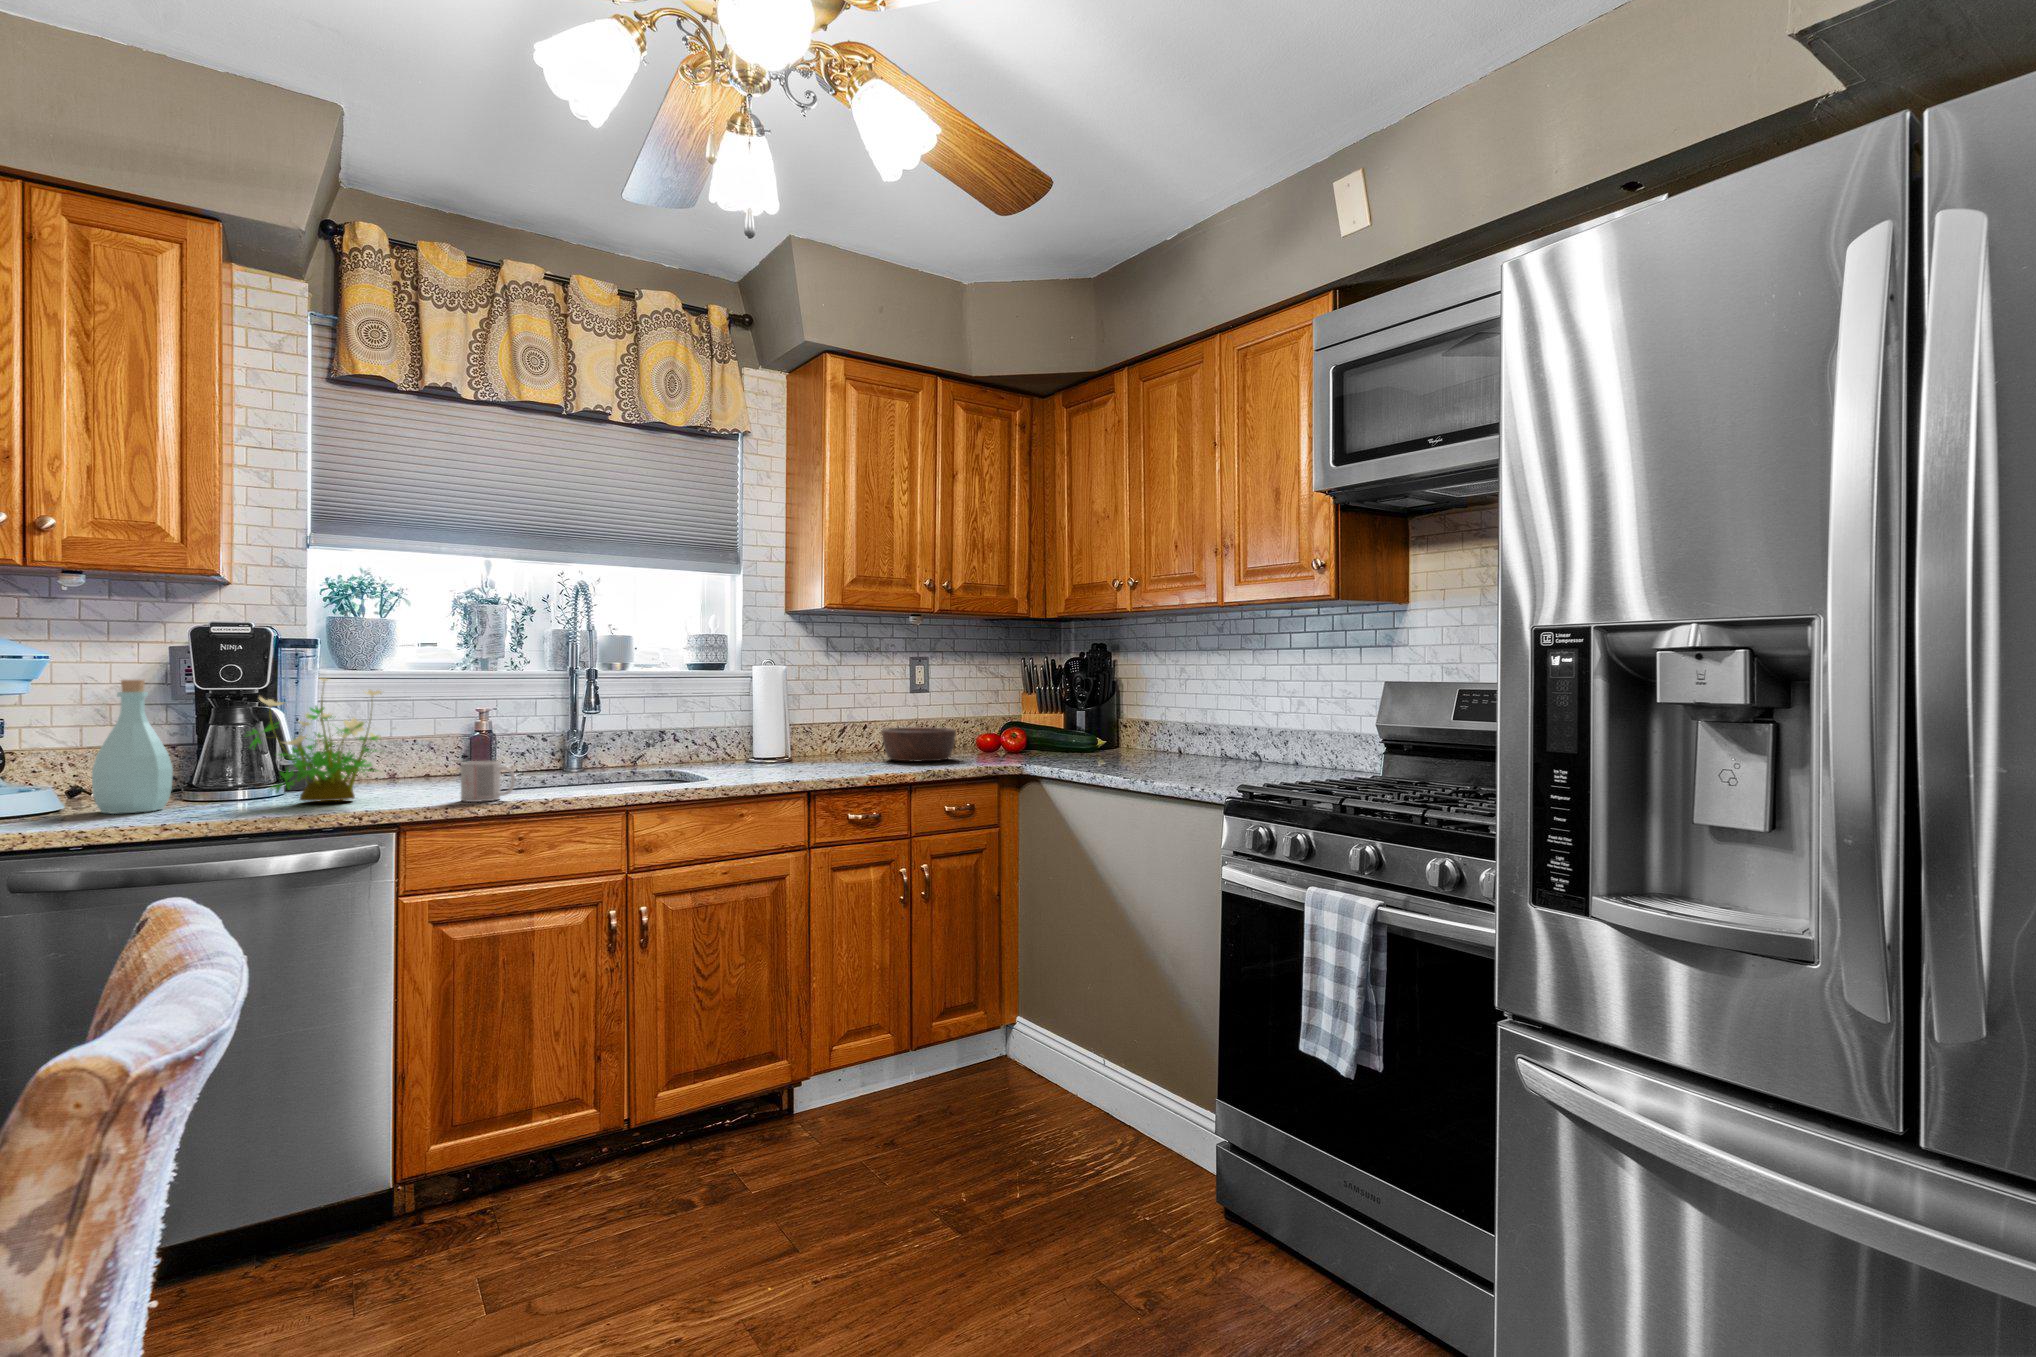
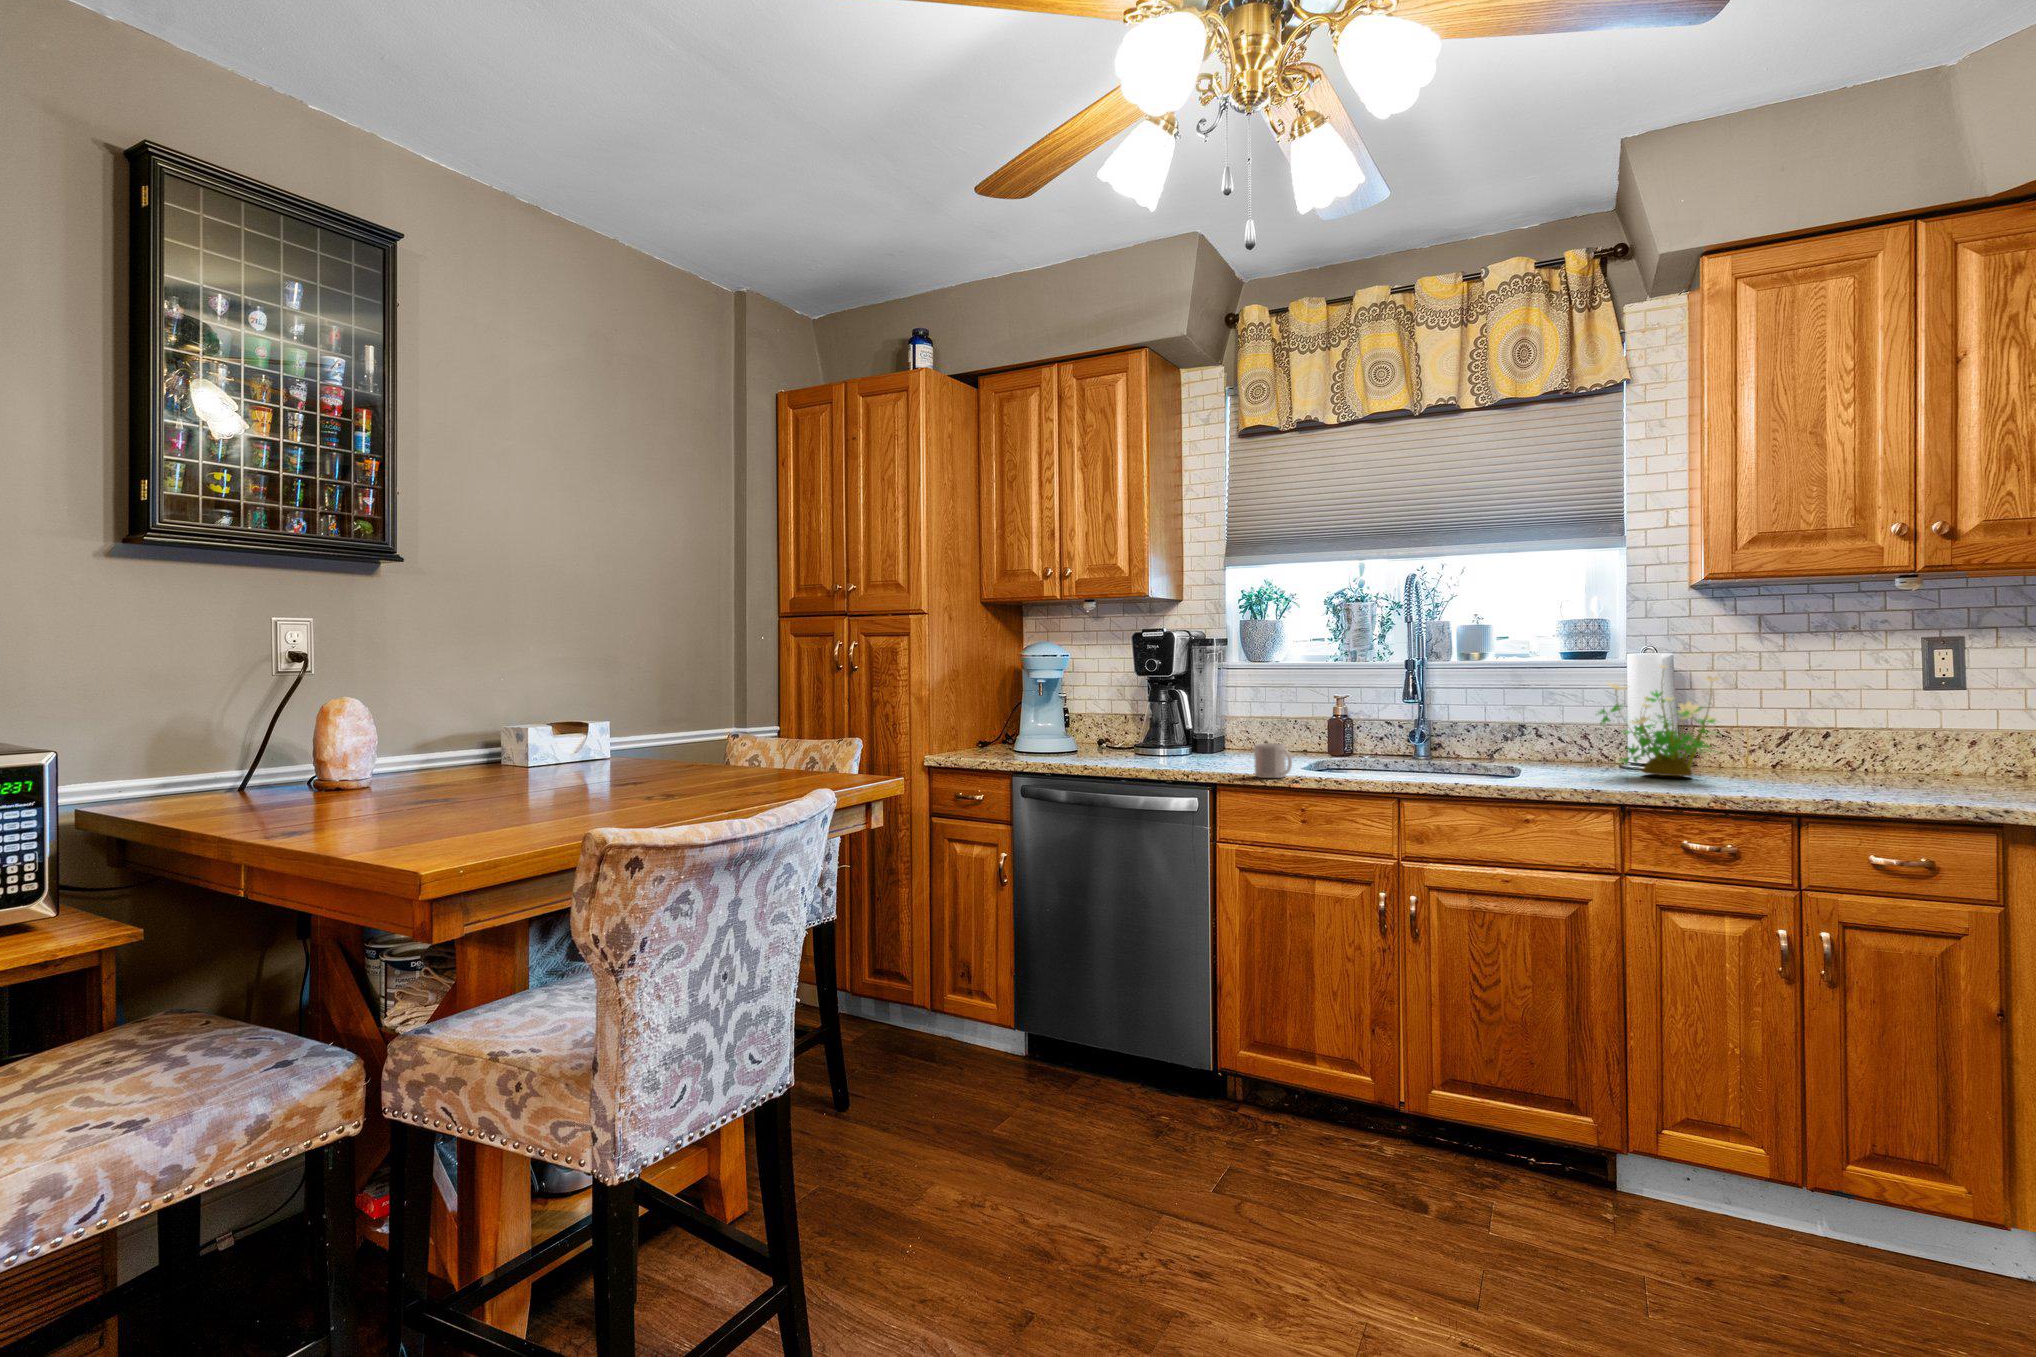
potted plant: present [247,677,381,801] -> present [1596,665,1720,776]
bottle: present [92,680,173,814] -> none [1064,675,1107,764]
wooden bowl: present [882,727,956,761] -> none [1812,732,1949,782]

